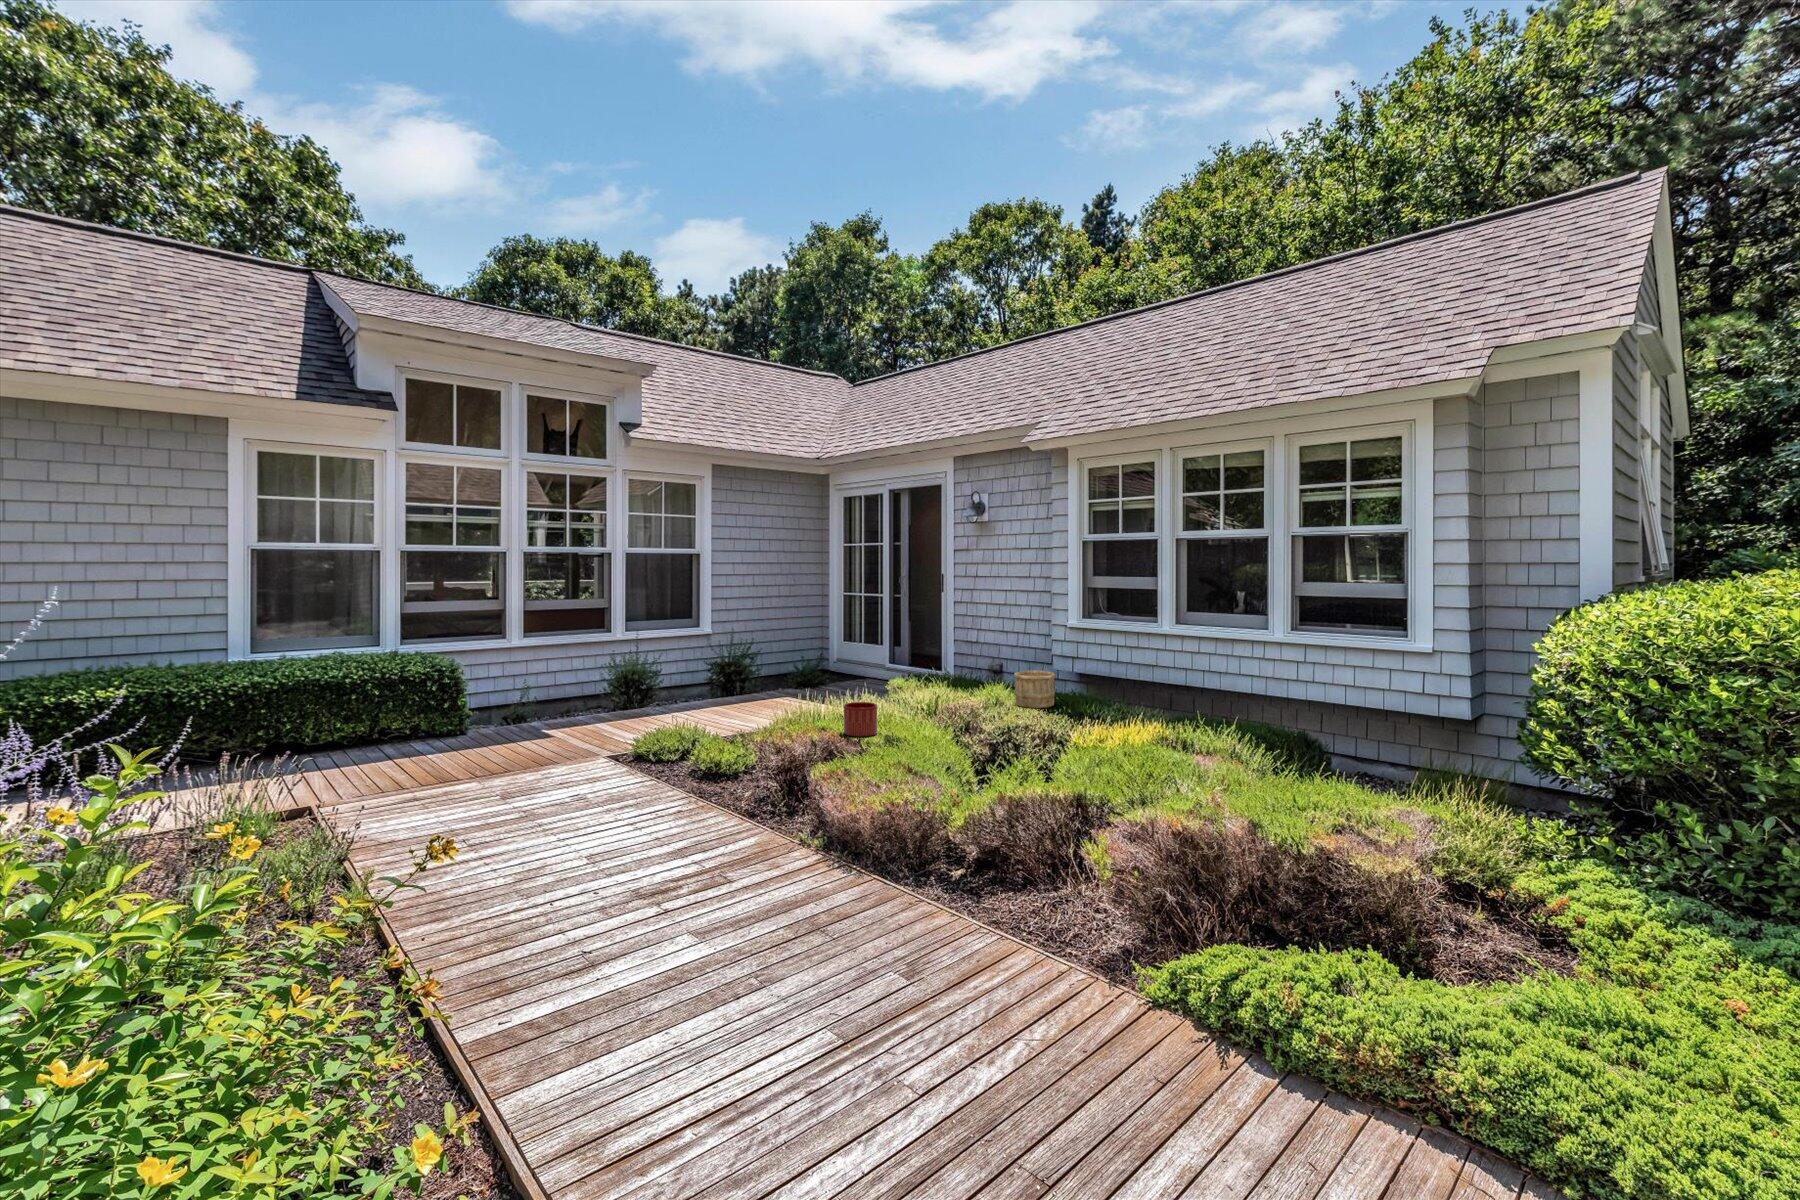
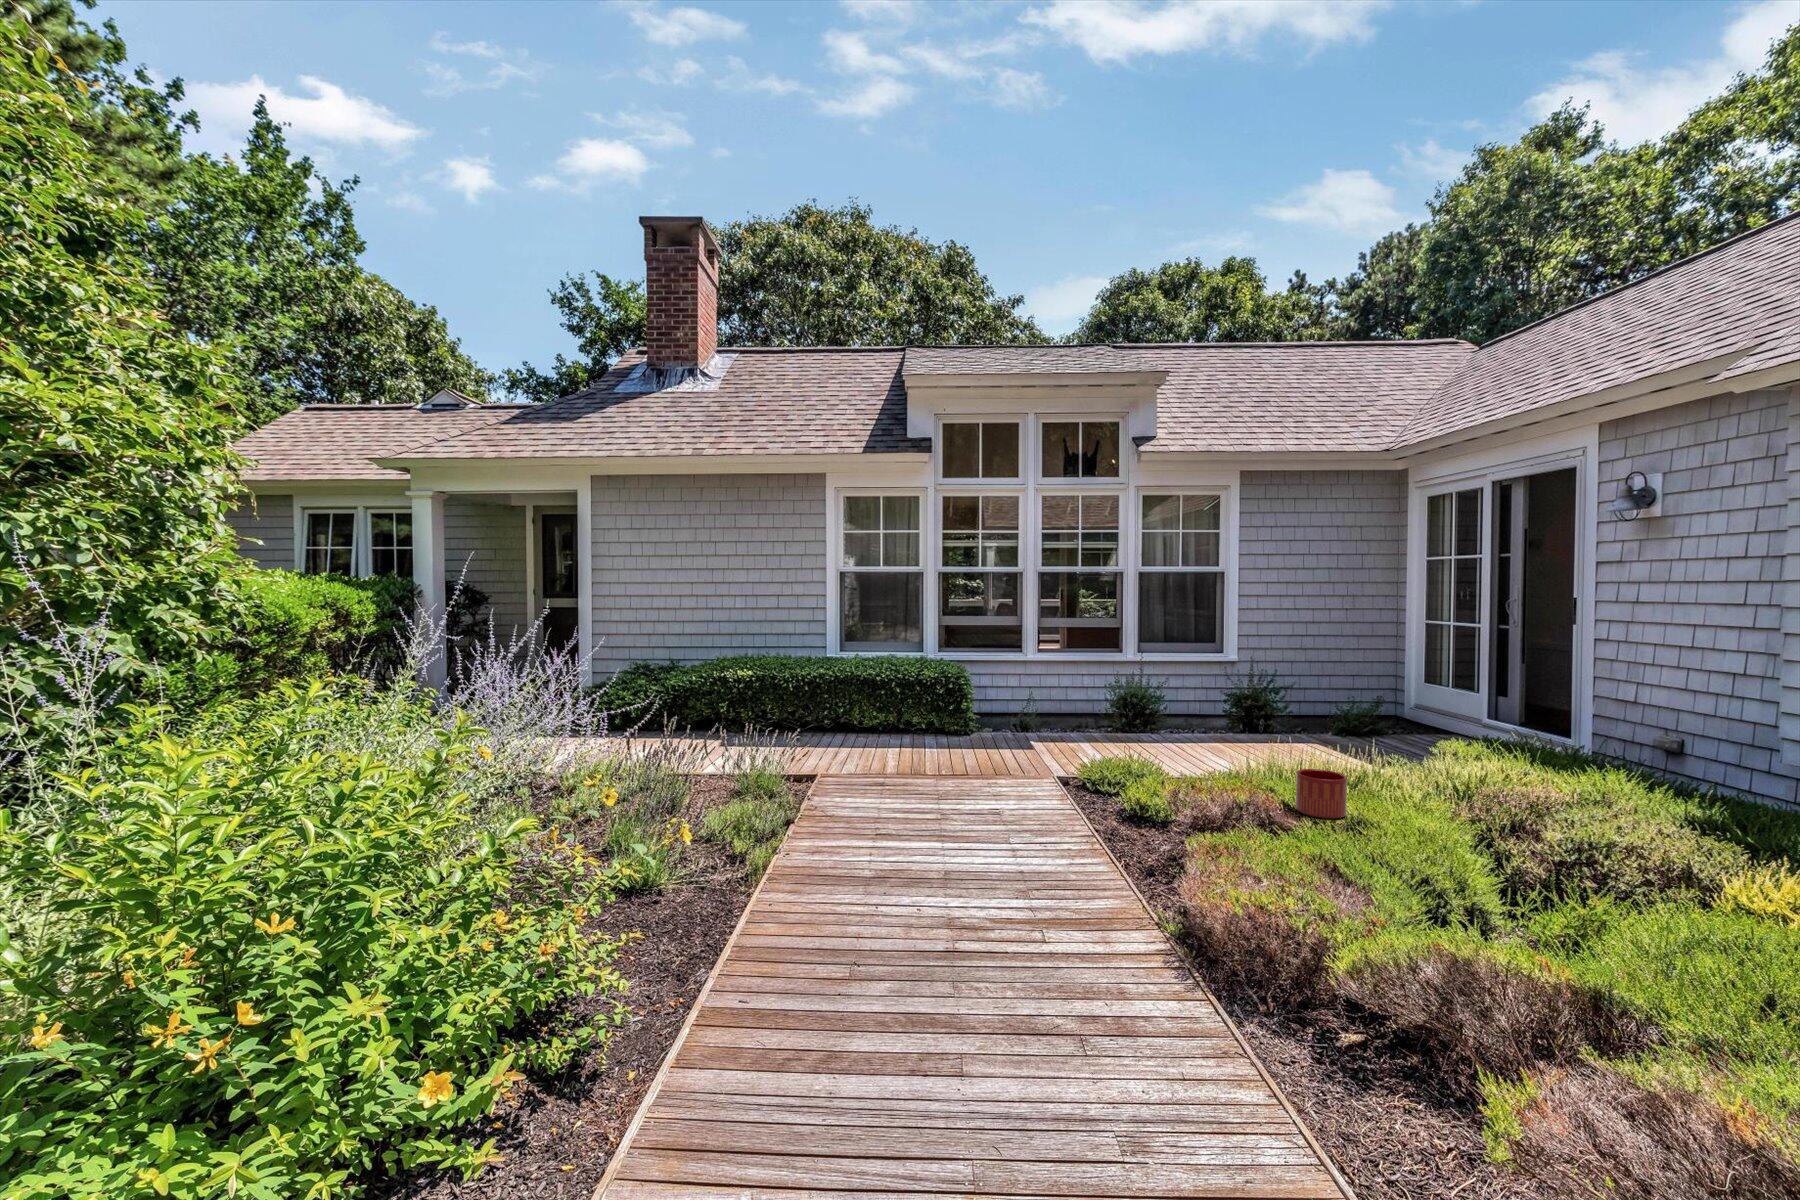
wooden bucket: present [1014,670,1056,708] -> none [1656,763,1754,834]

